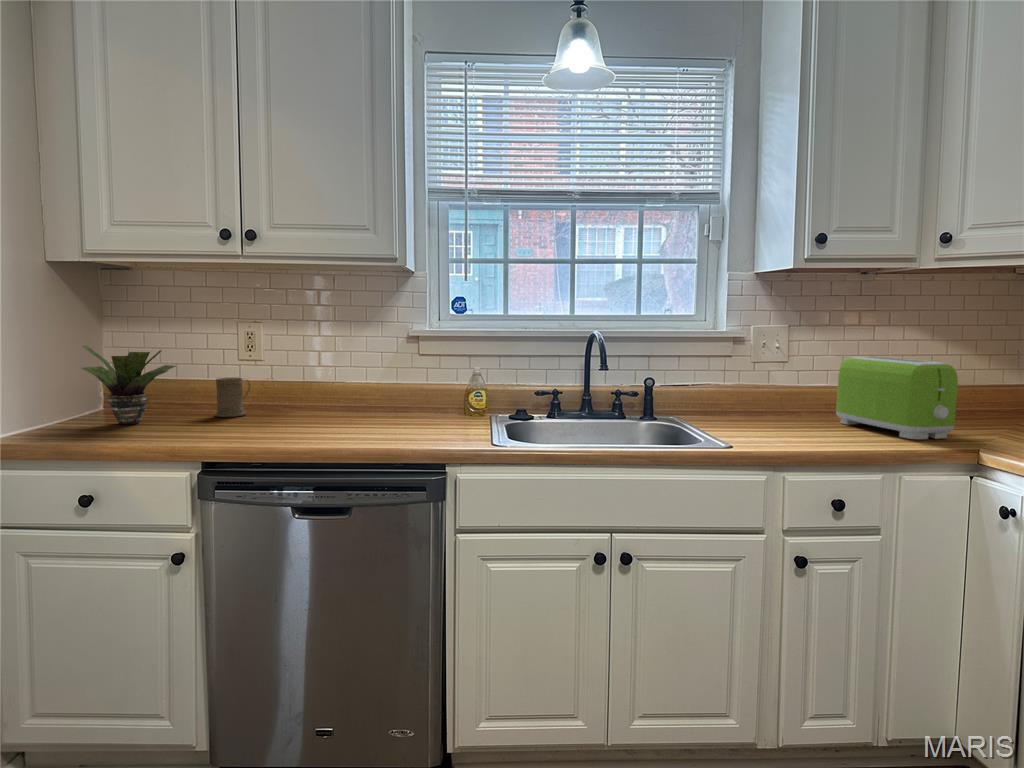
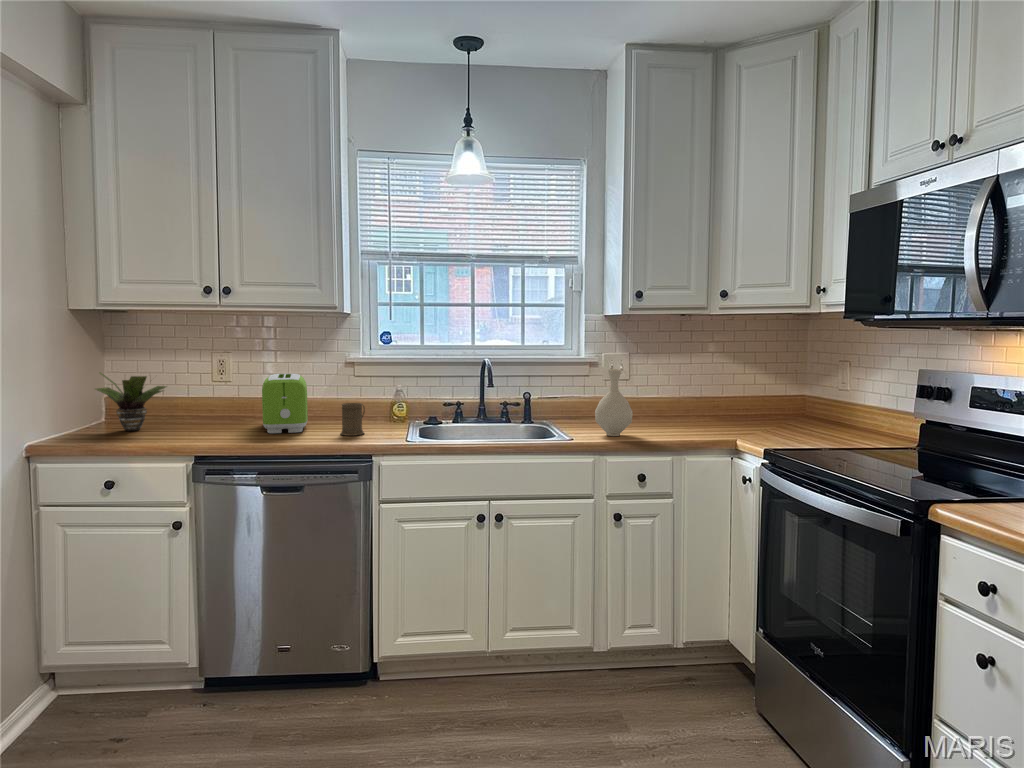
vase: none [762,345,820,442] -> present [595,369,633,436]
toaster: present [836,357,958,439] -> present [262,374,308,433]
mug: present [215,378,250,417] -> present [340,403,365,436]

